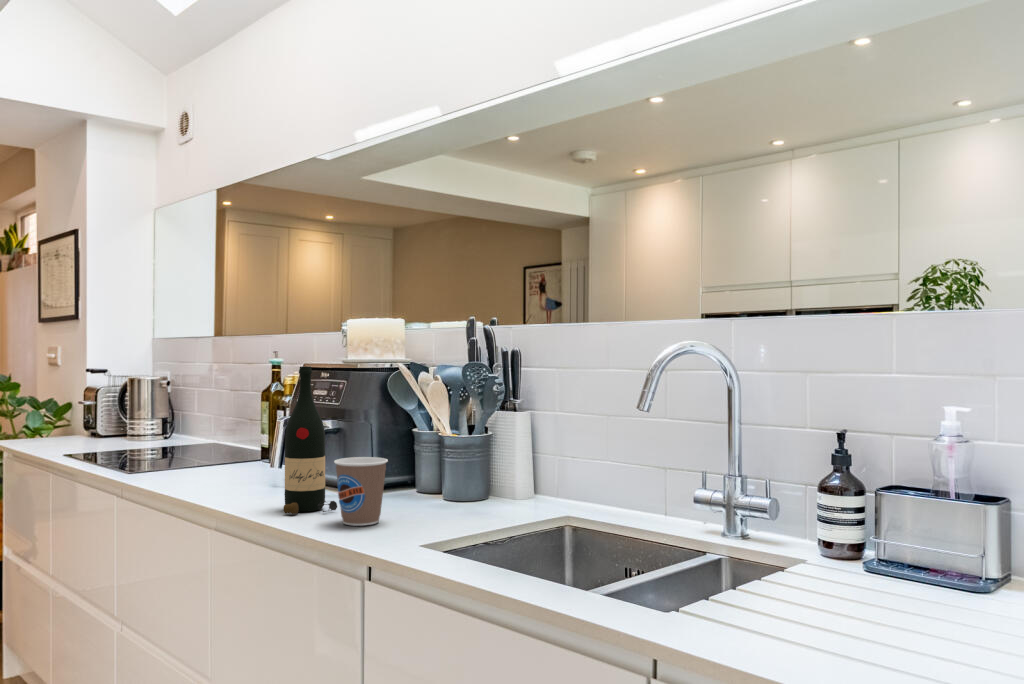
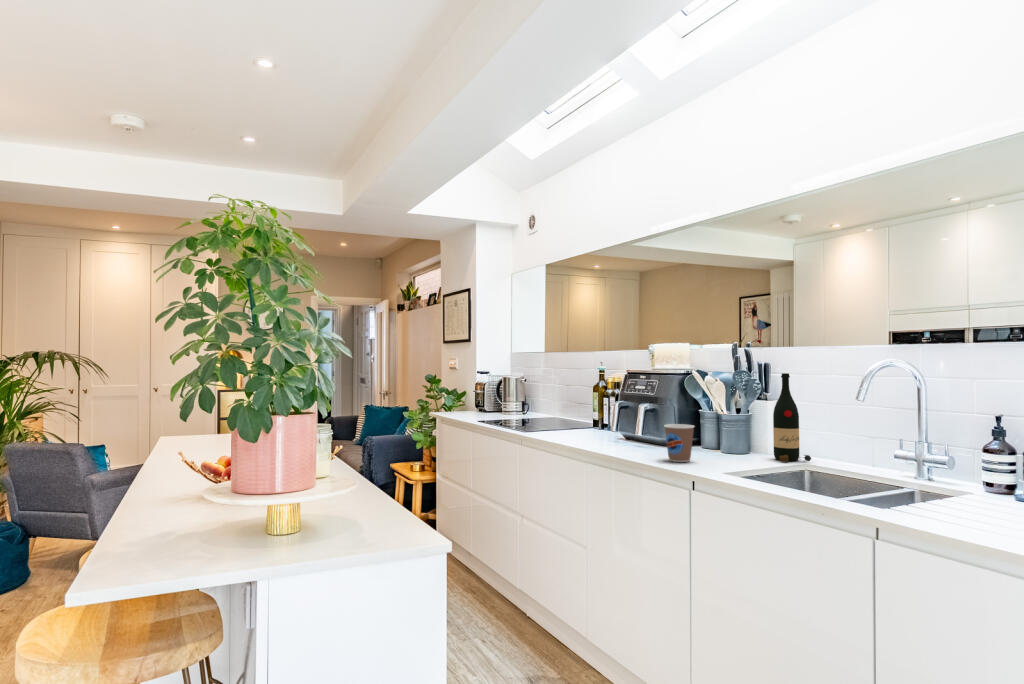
wine bottle: present [284,367,337,514] -> present [773,373,811,462]

